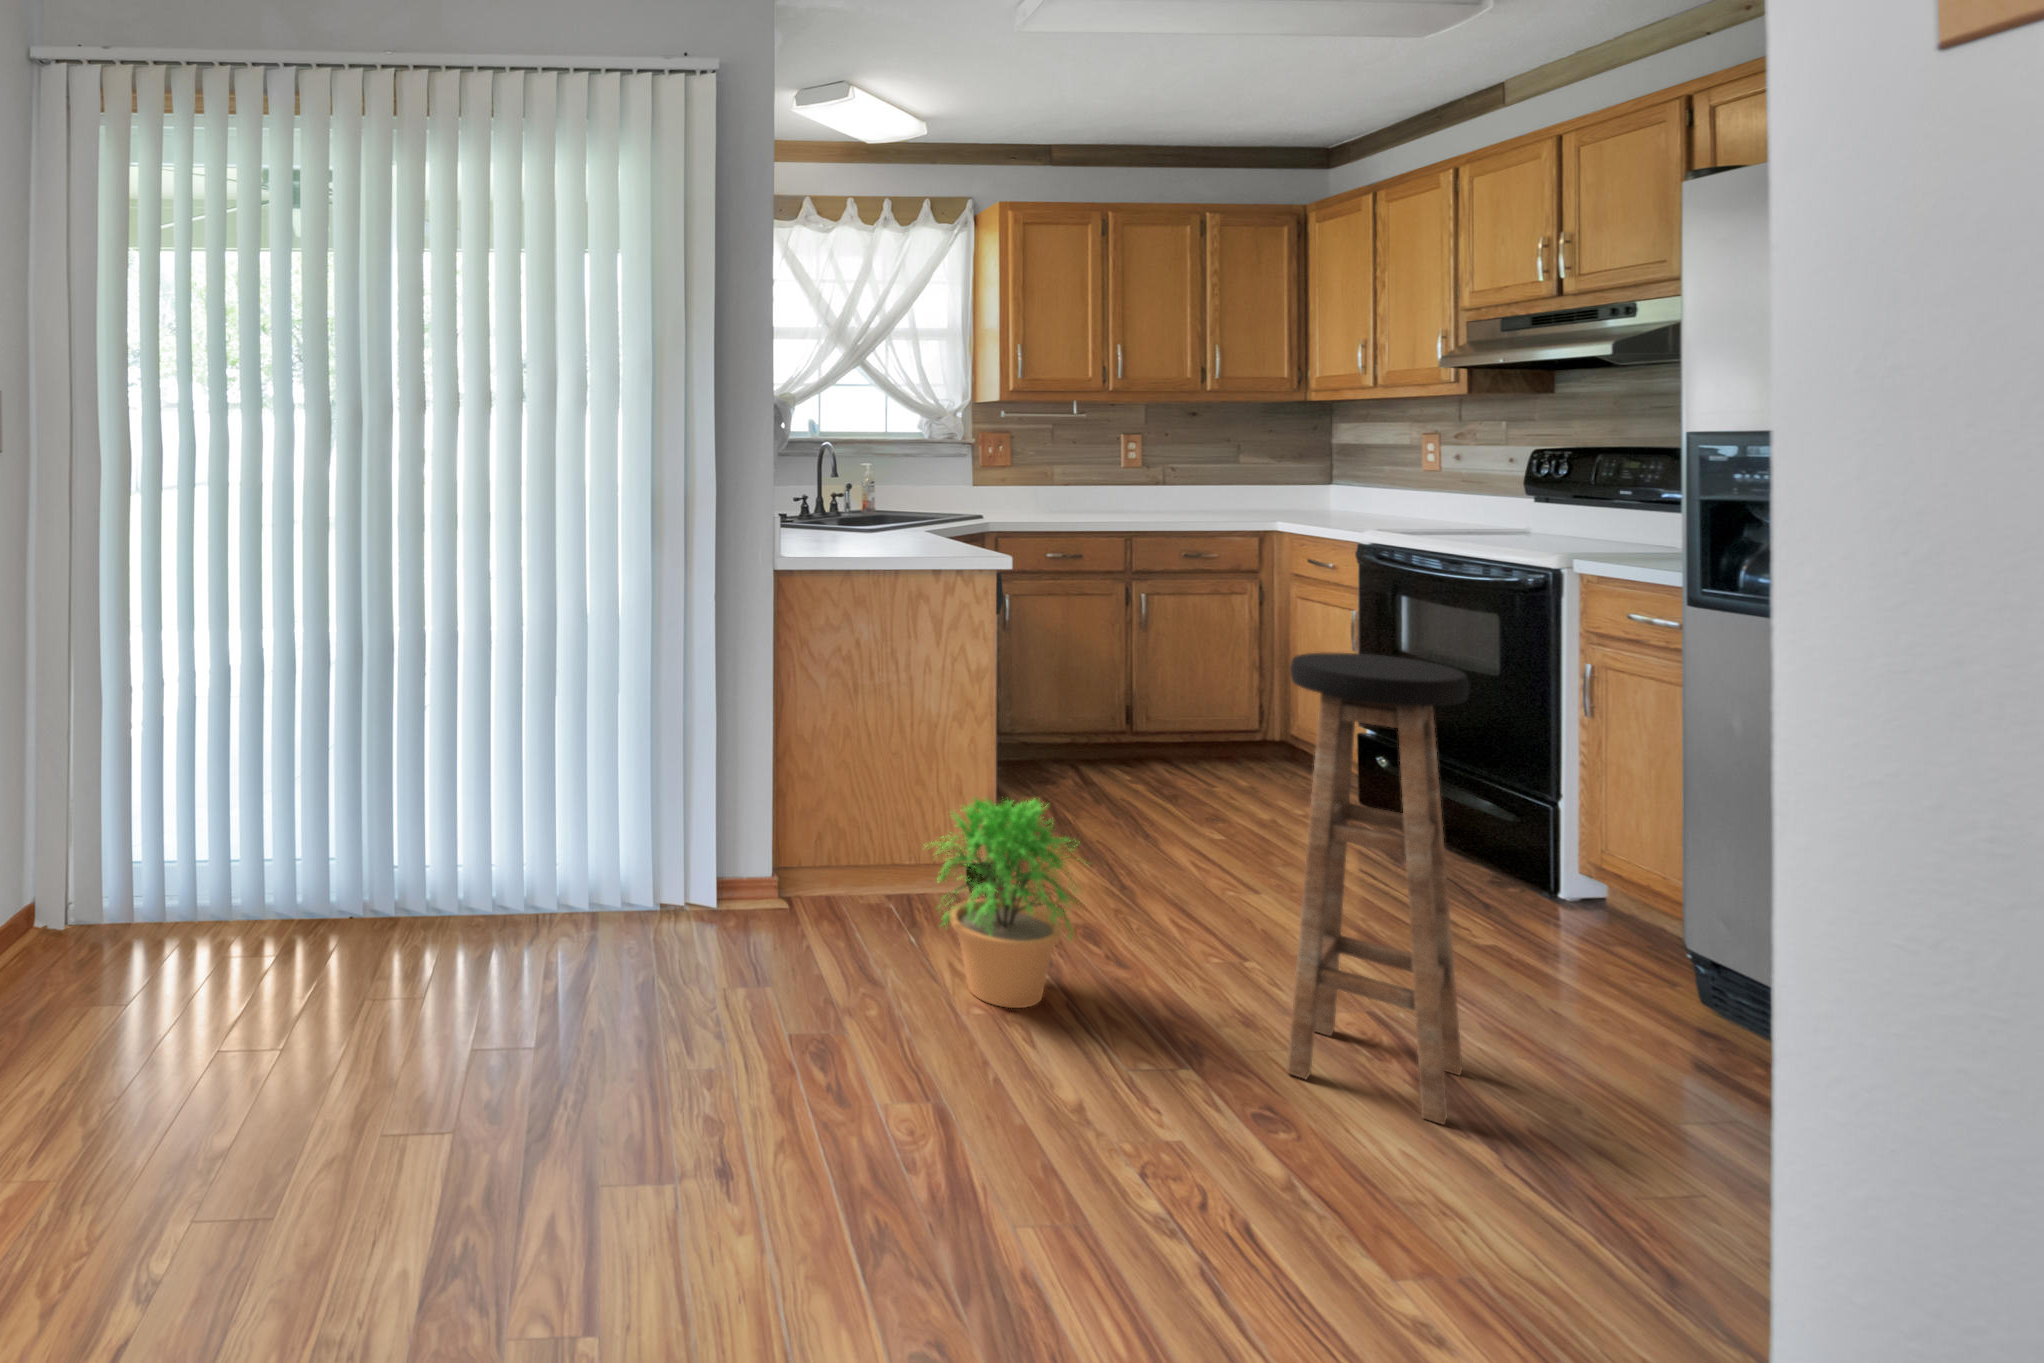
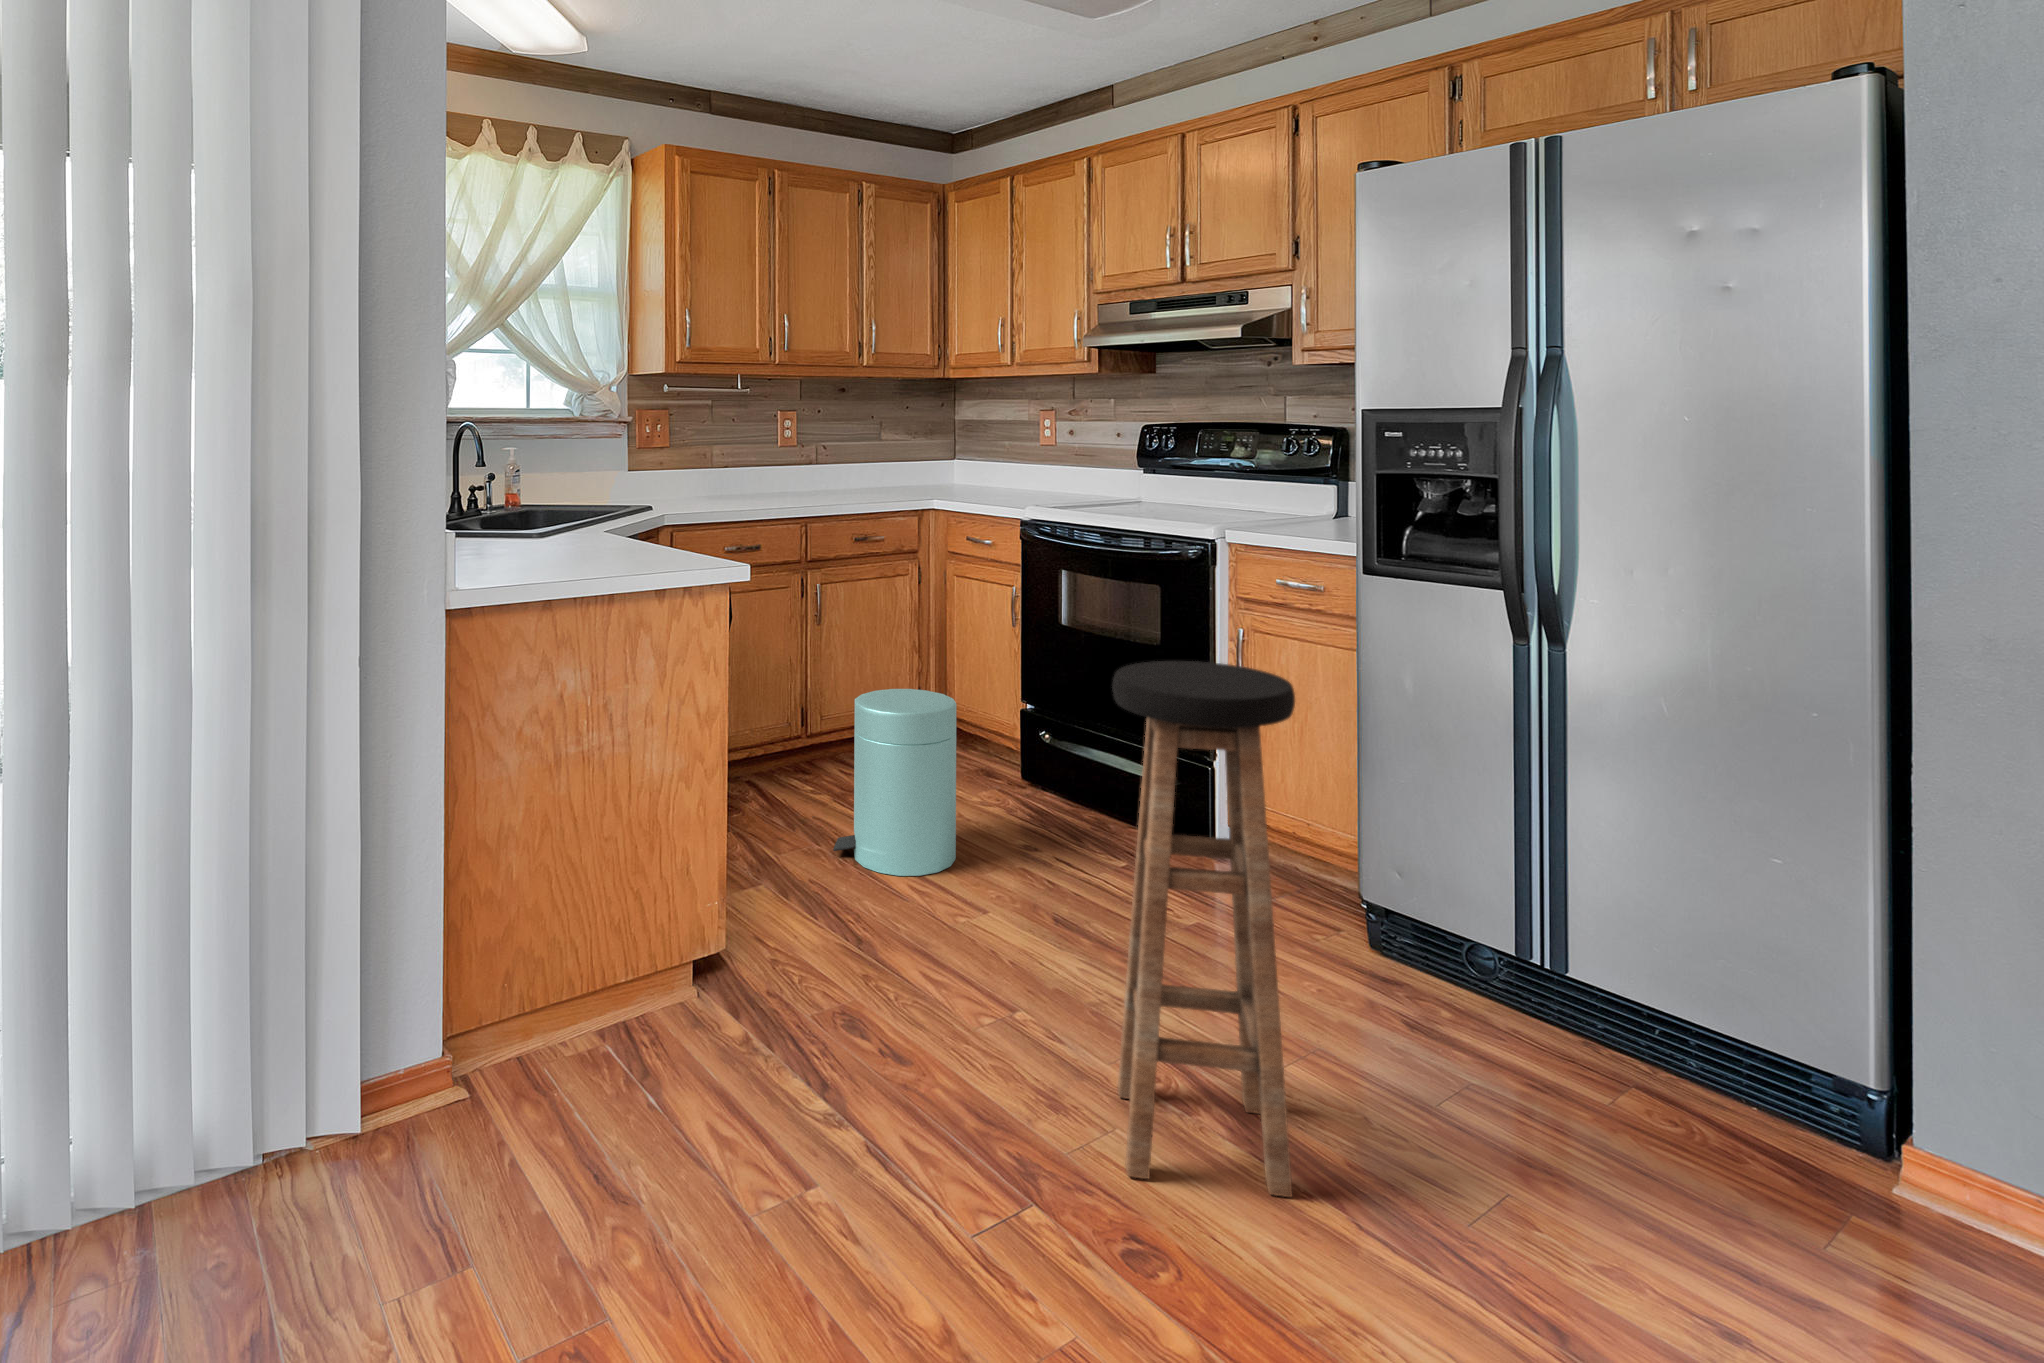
trash can: none [1126,689,1249,859] -> present [833,689,957,876]
potted plant: present [929,797,1076,1008] -> none [679,885,904,1183]

